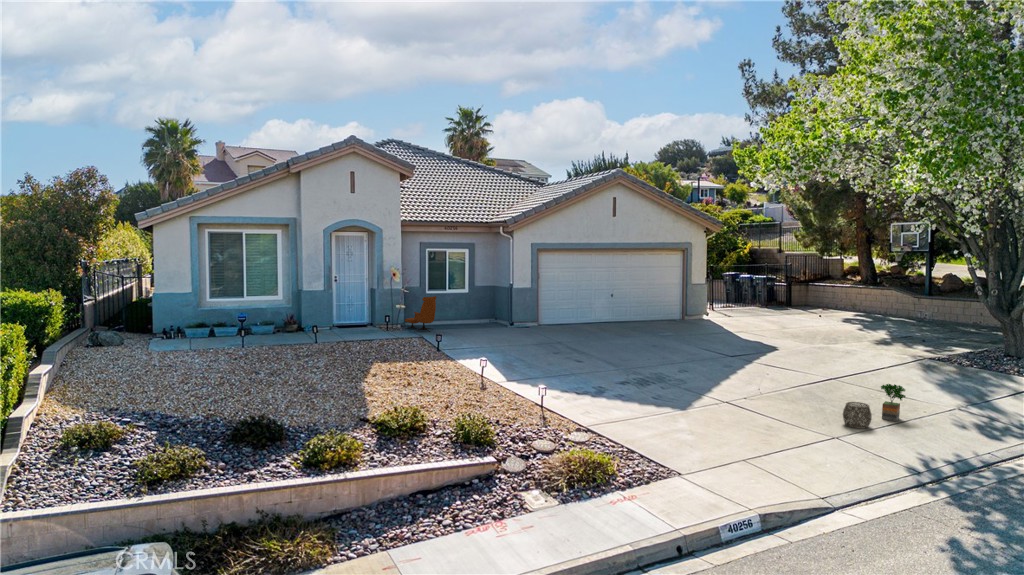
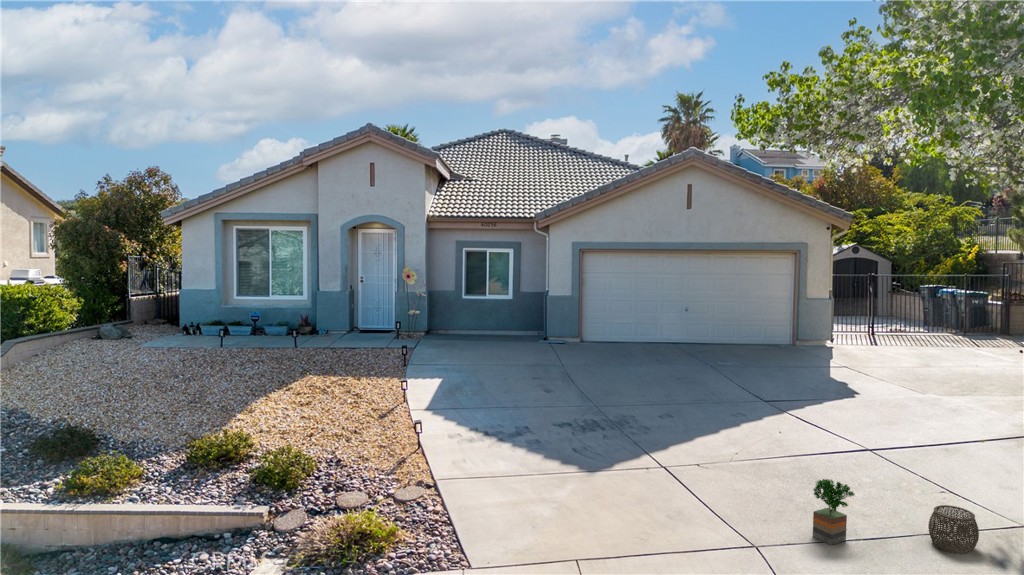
lounge chair: present [405,296,436,332] -> none [431,302,457,342]
woven basket: present [843,402,872,429] -> present [928,505,979,554]

